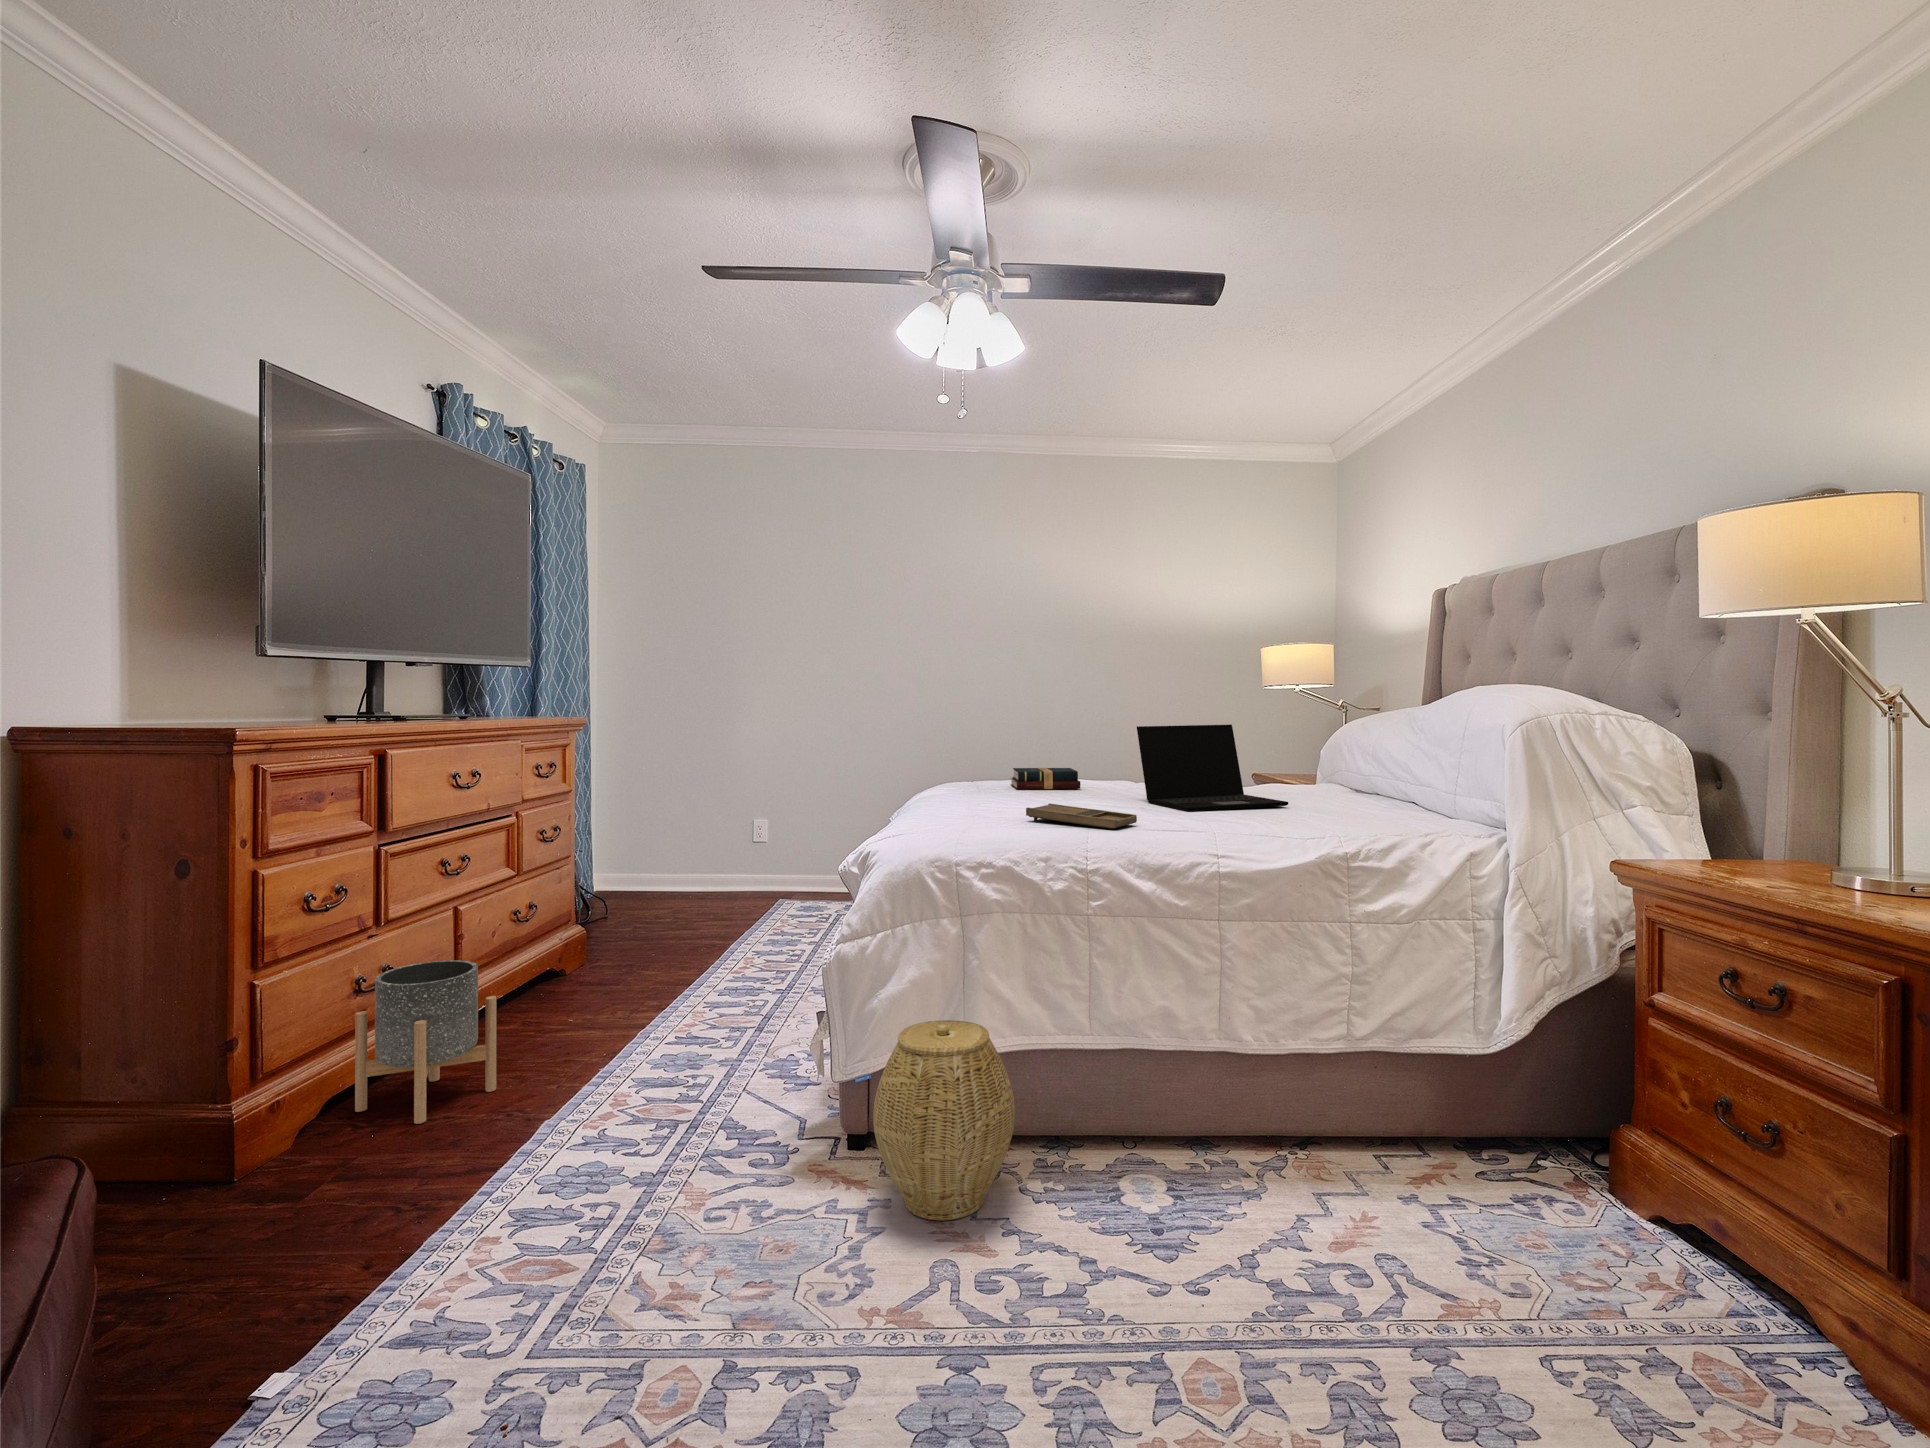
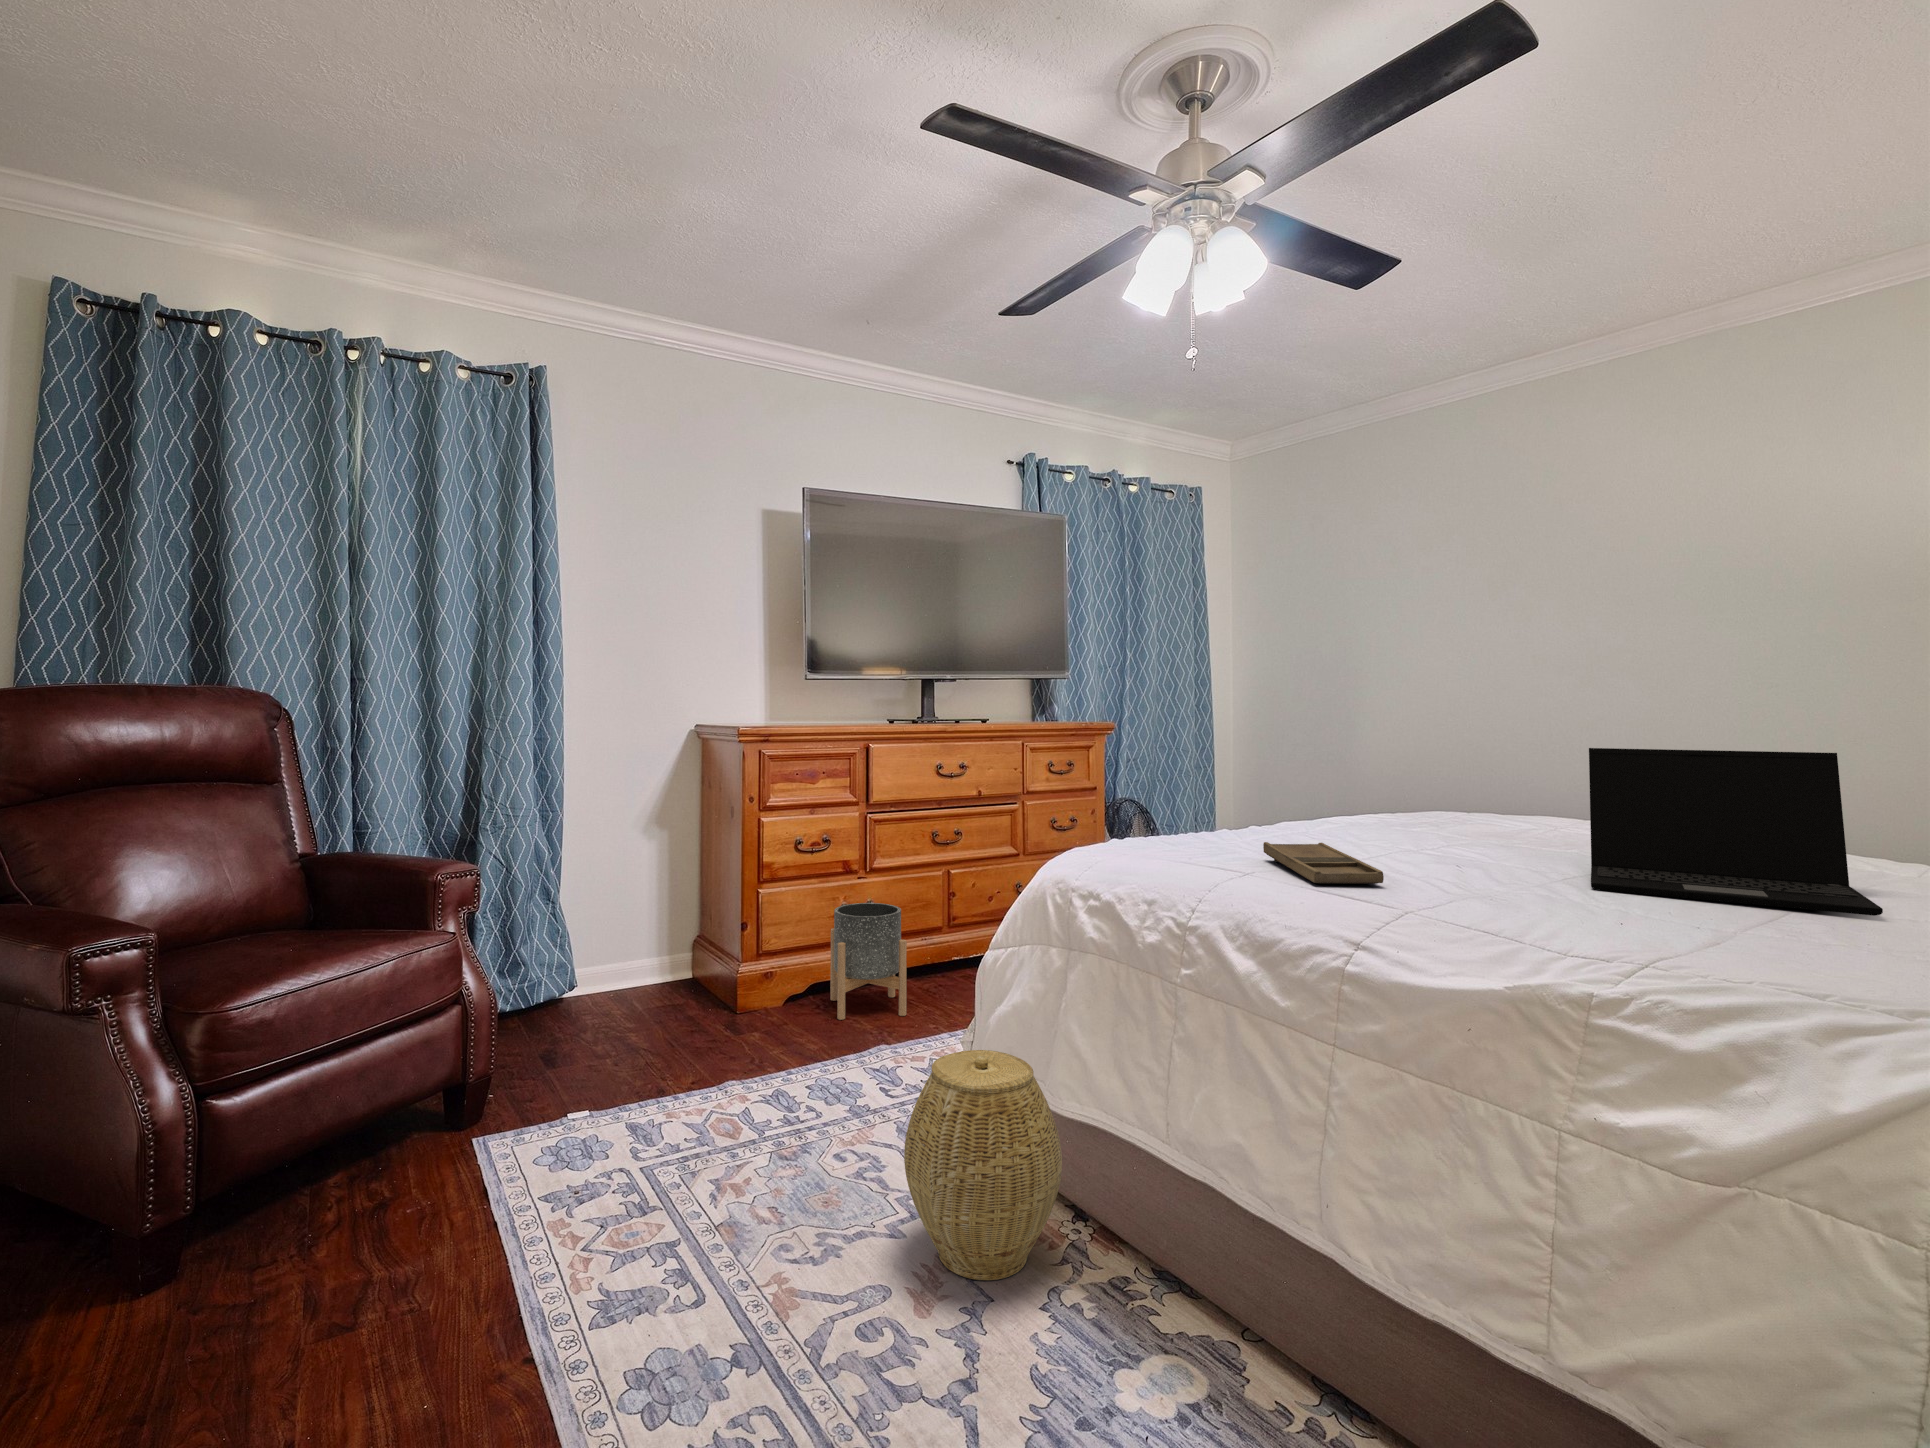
hardback book: present [1011,768,1080,789] -> none [1471,804,1601,842]

